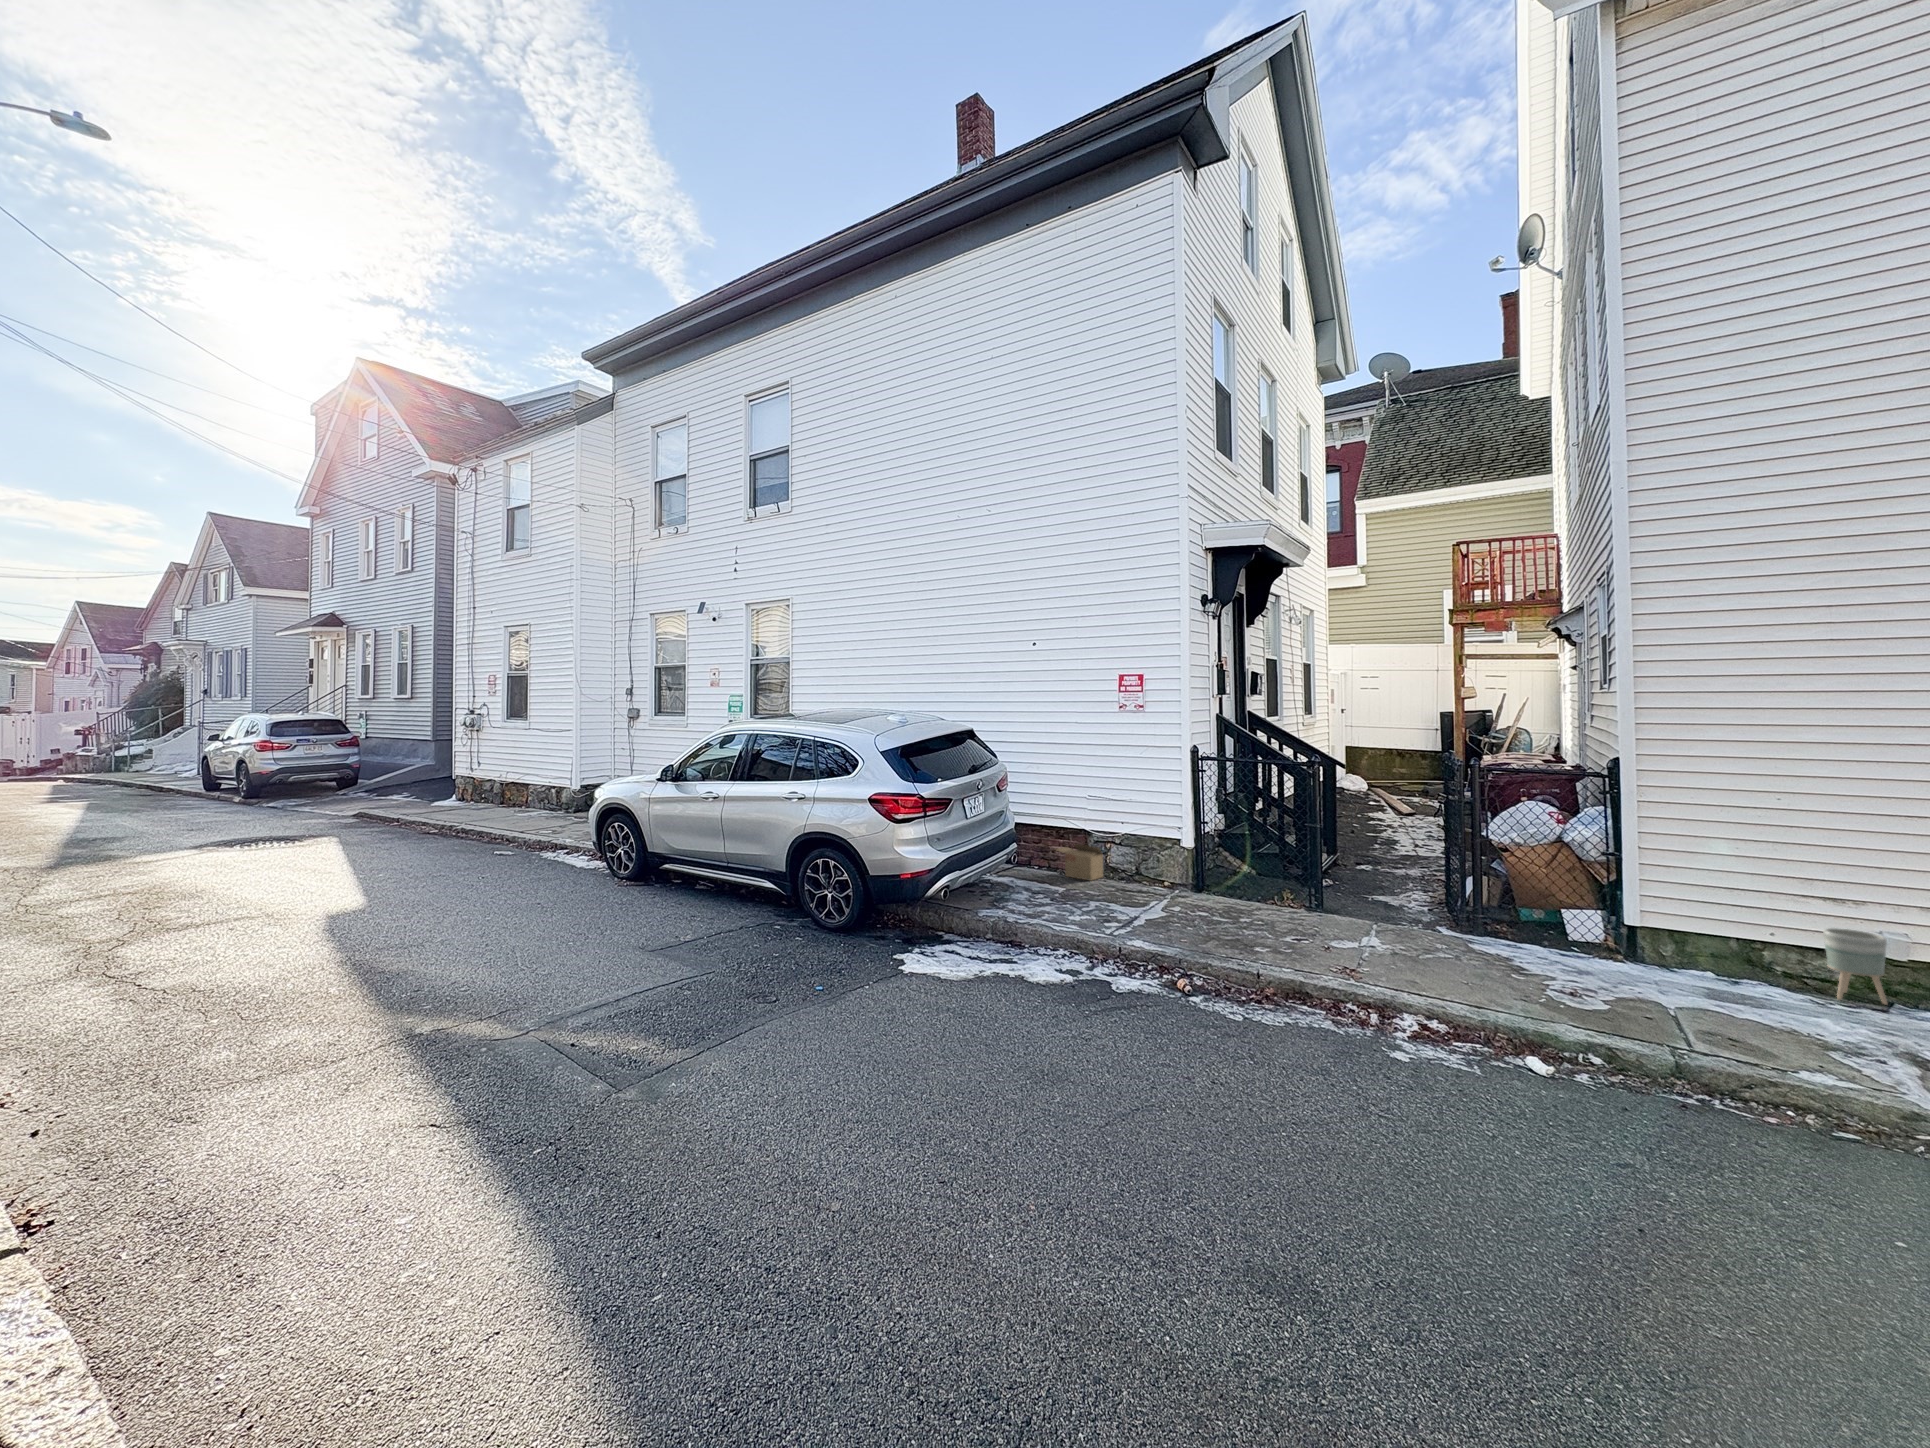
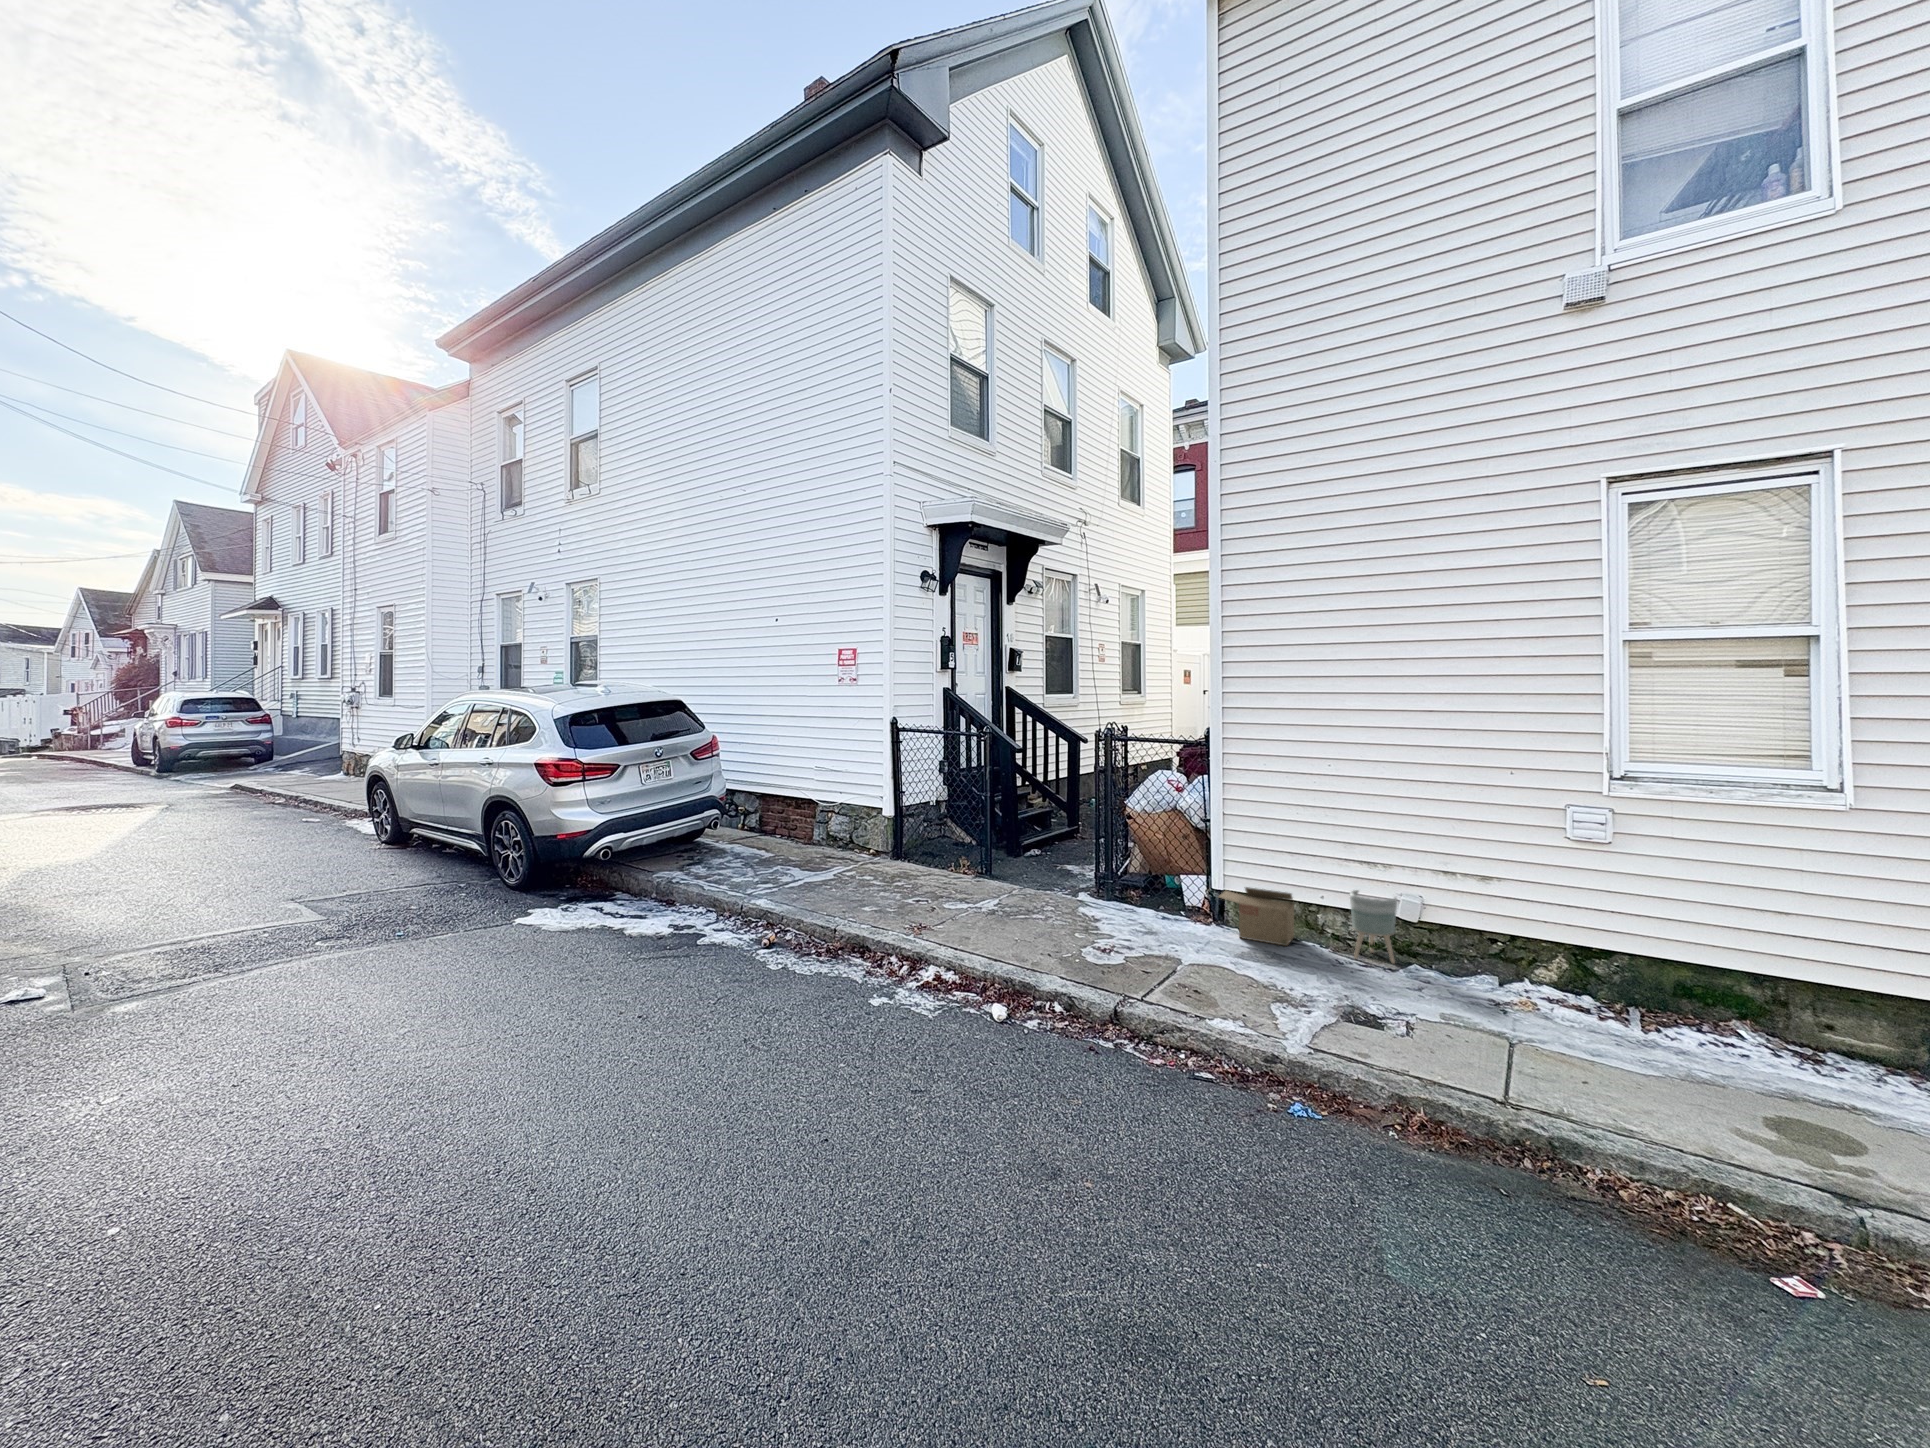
cardboard box: present [1057,844,1103,881] -> present [1219,887,1294,946]

